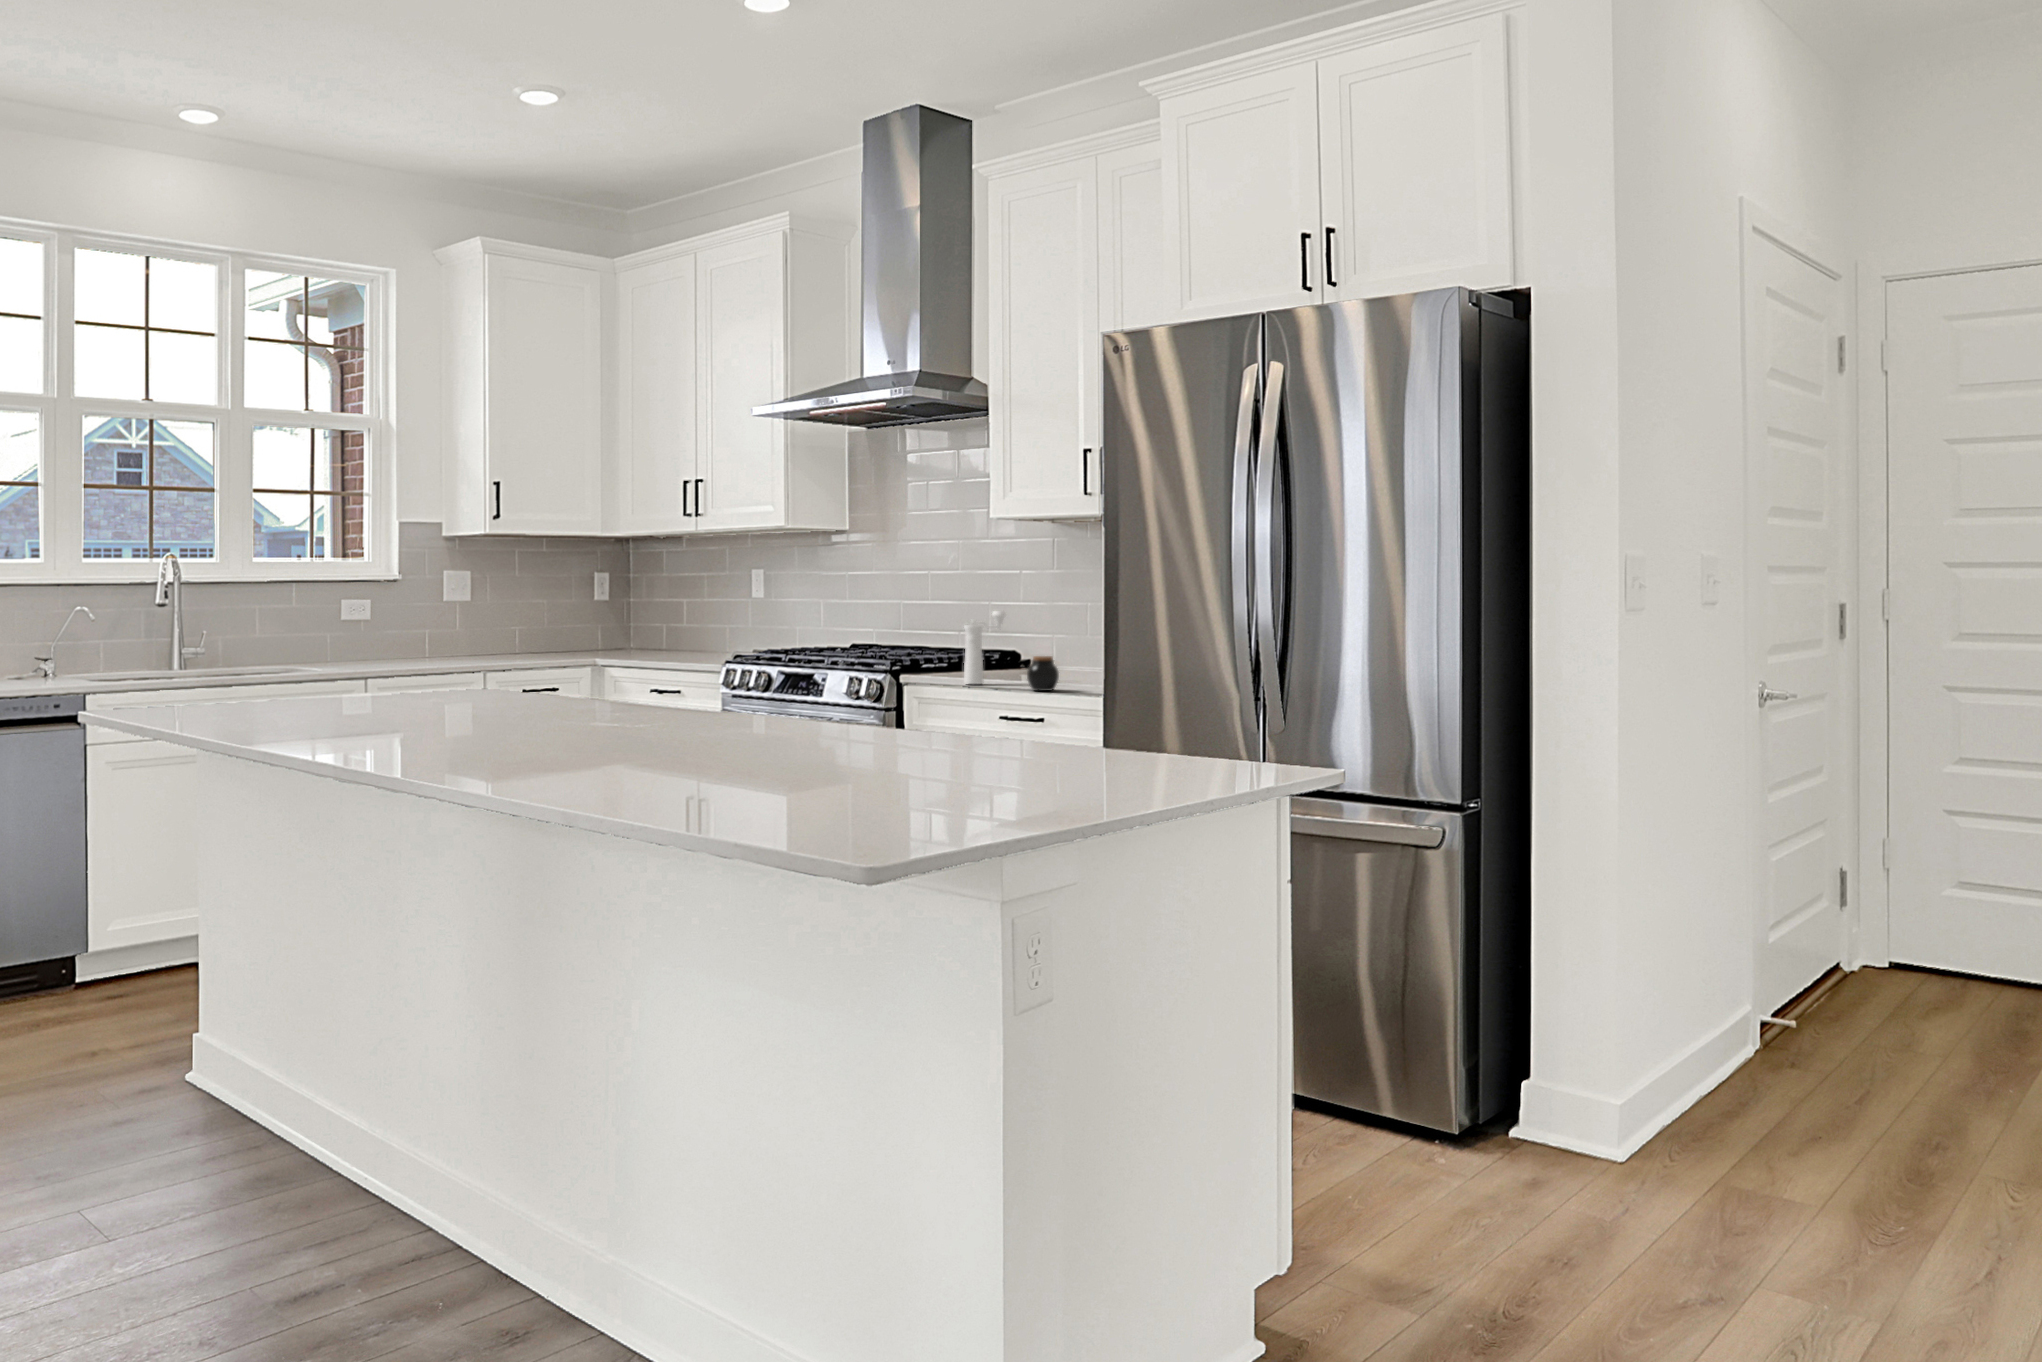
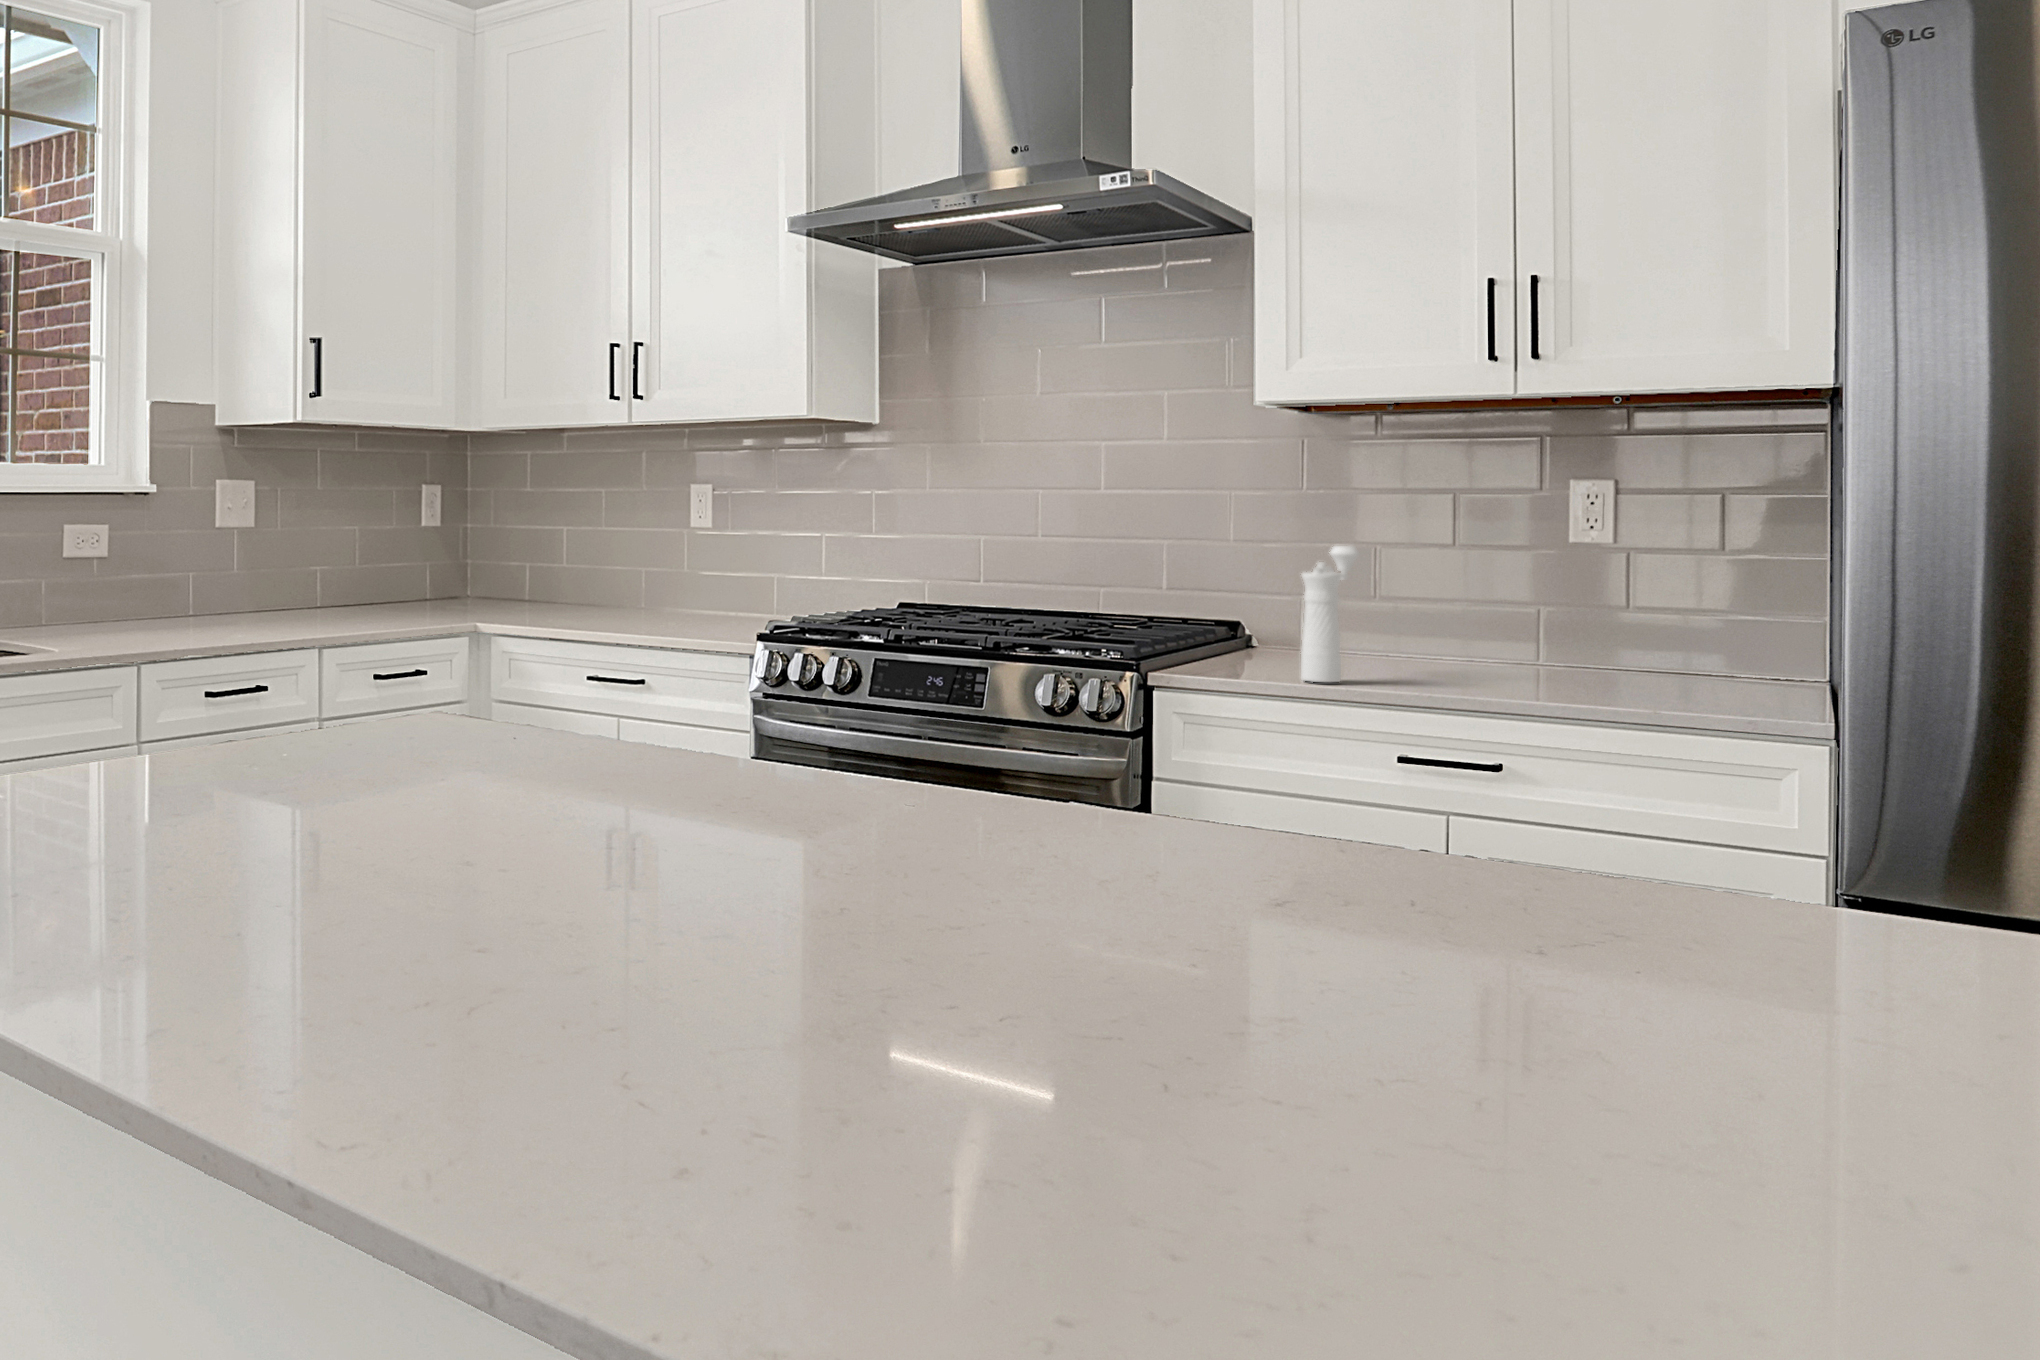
jar: present [1027,656,1059,691] -> none [1470,631,1540,699]

